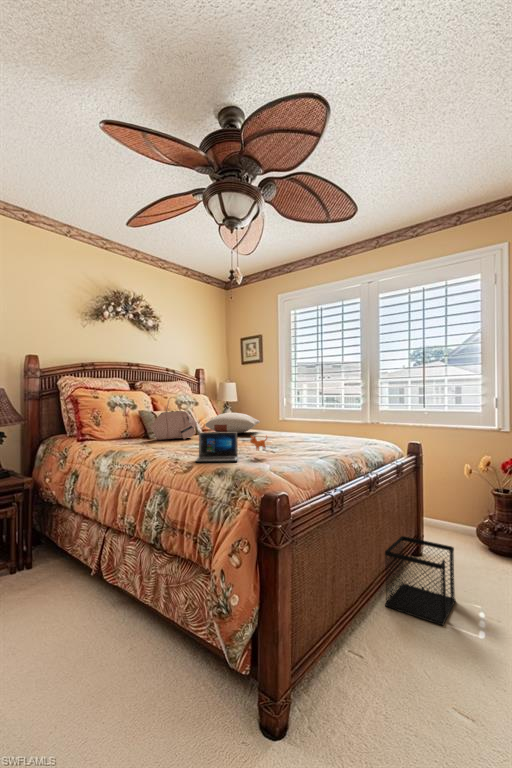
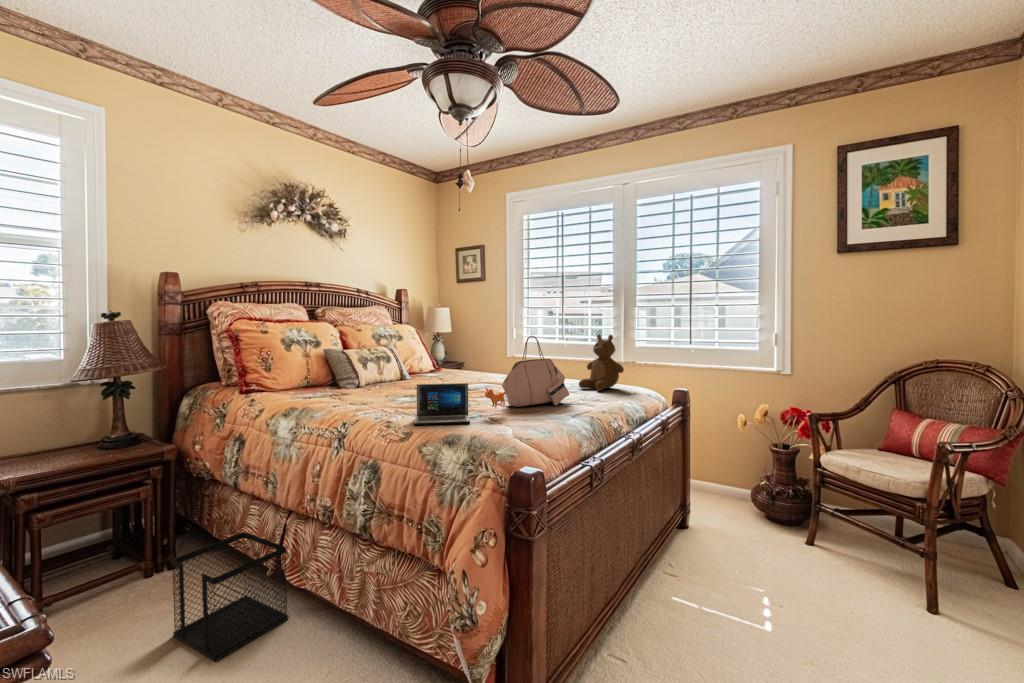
teddy bear: none [330,398,365,442] -> present [579,334,624,391]
handbag: present [150,401,197,440] -> present [502,336,569,407]
pillow: present [205,413,260,433] -> none [415,352,485,379]
wastebasket: present [385,536,456,625] -> present [172,532,288,661]

